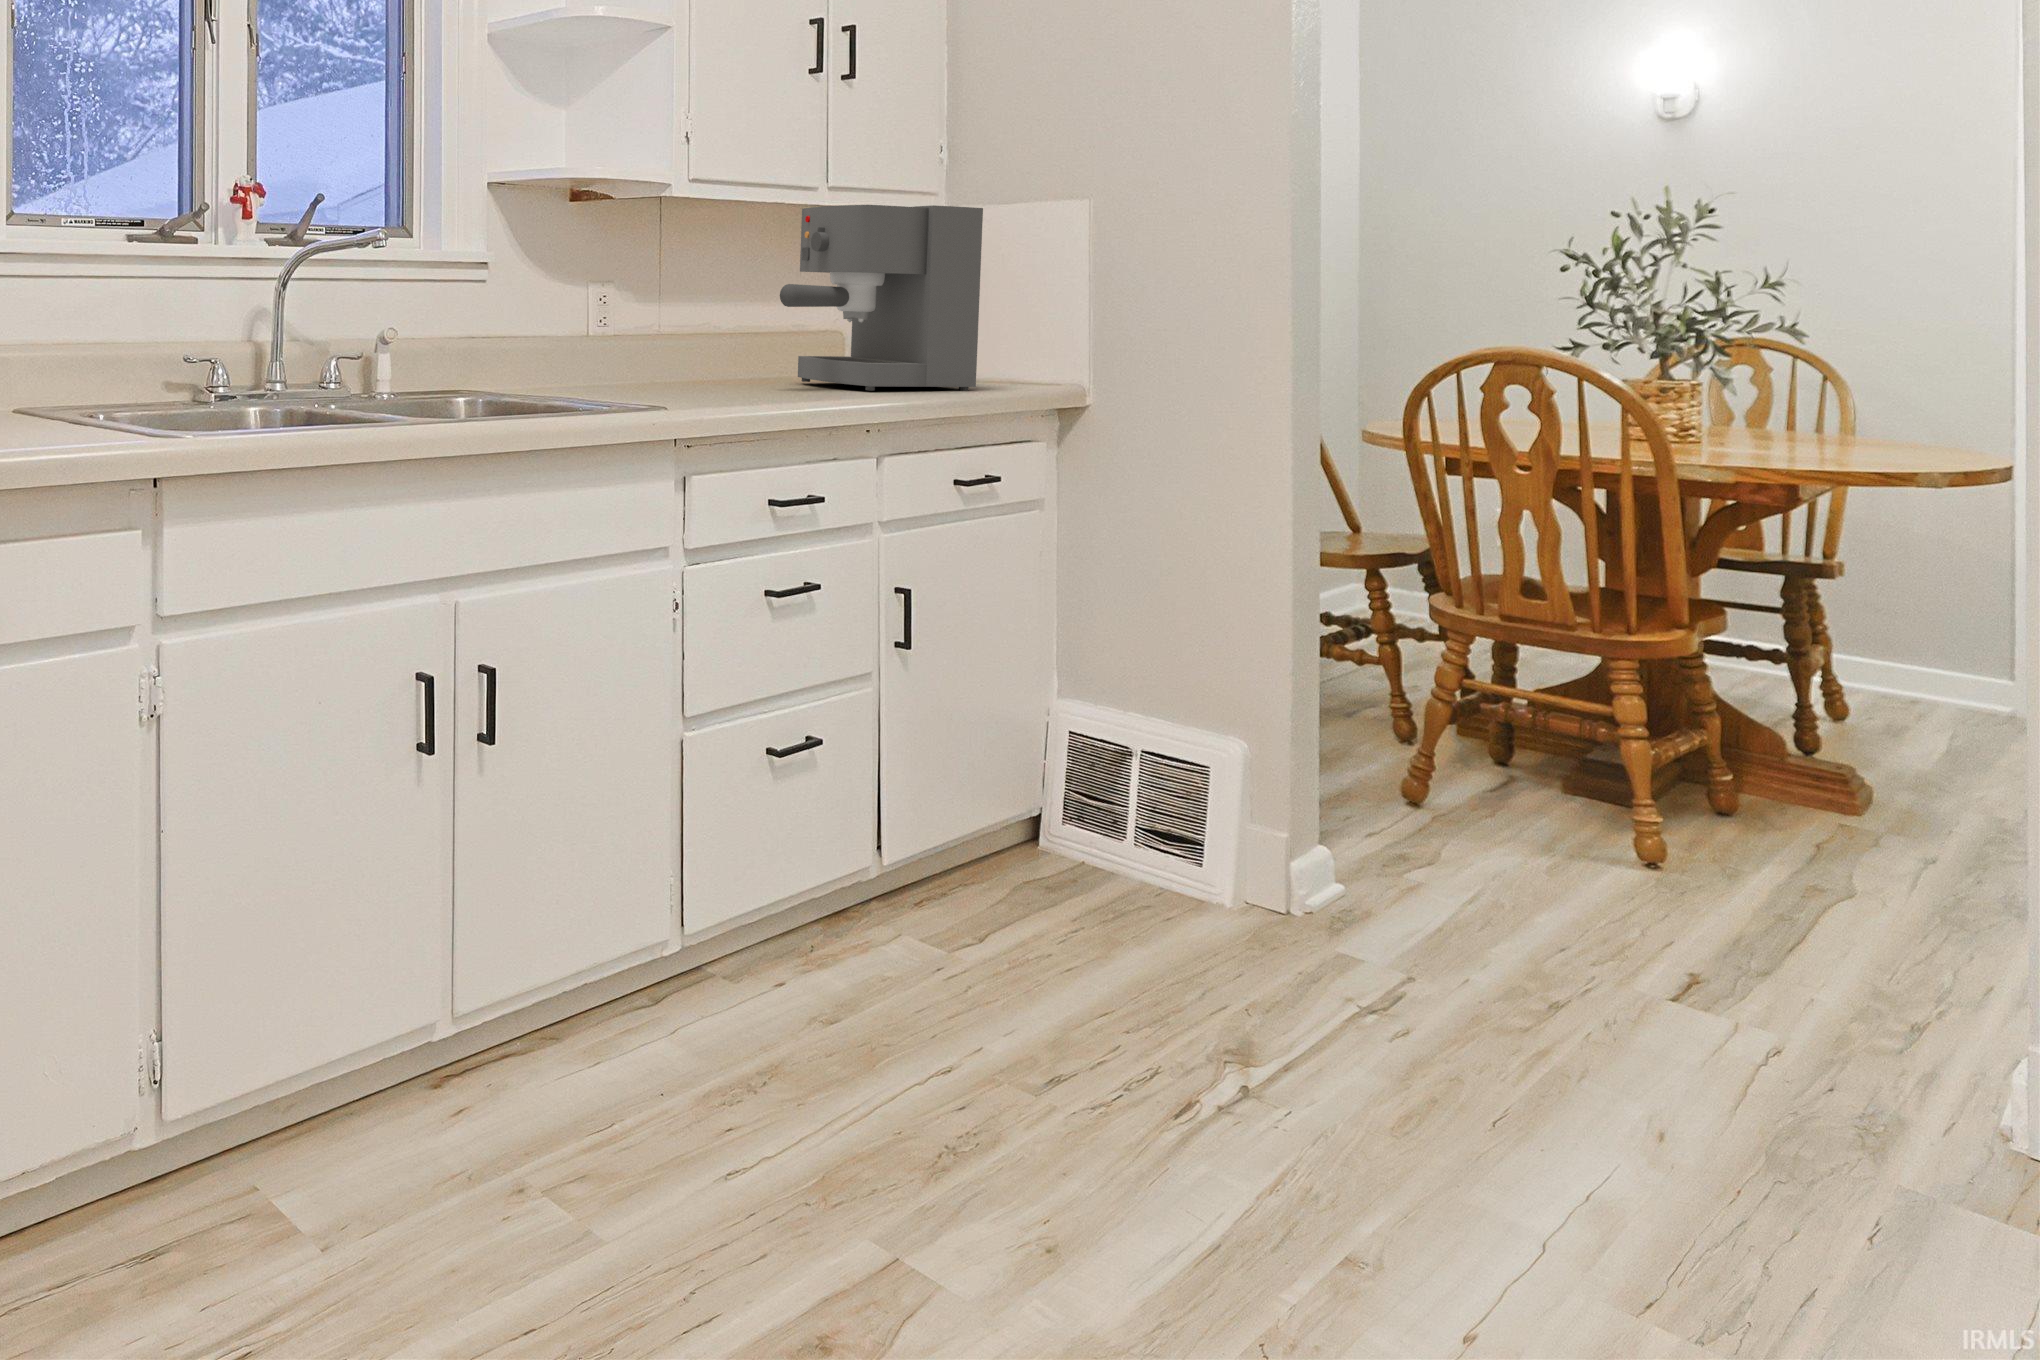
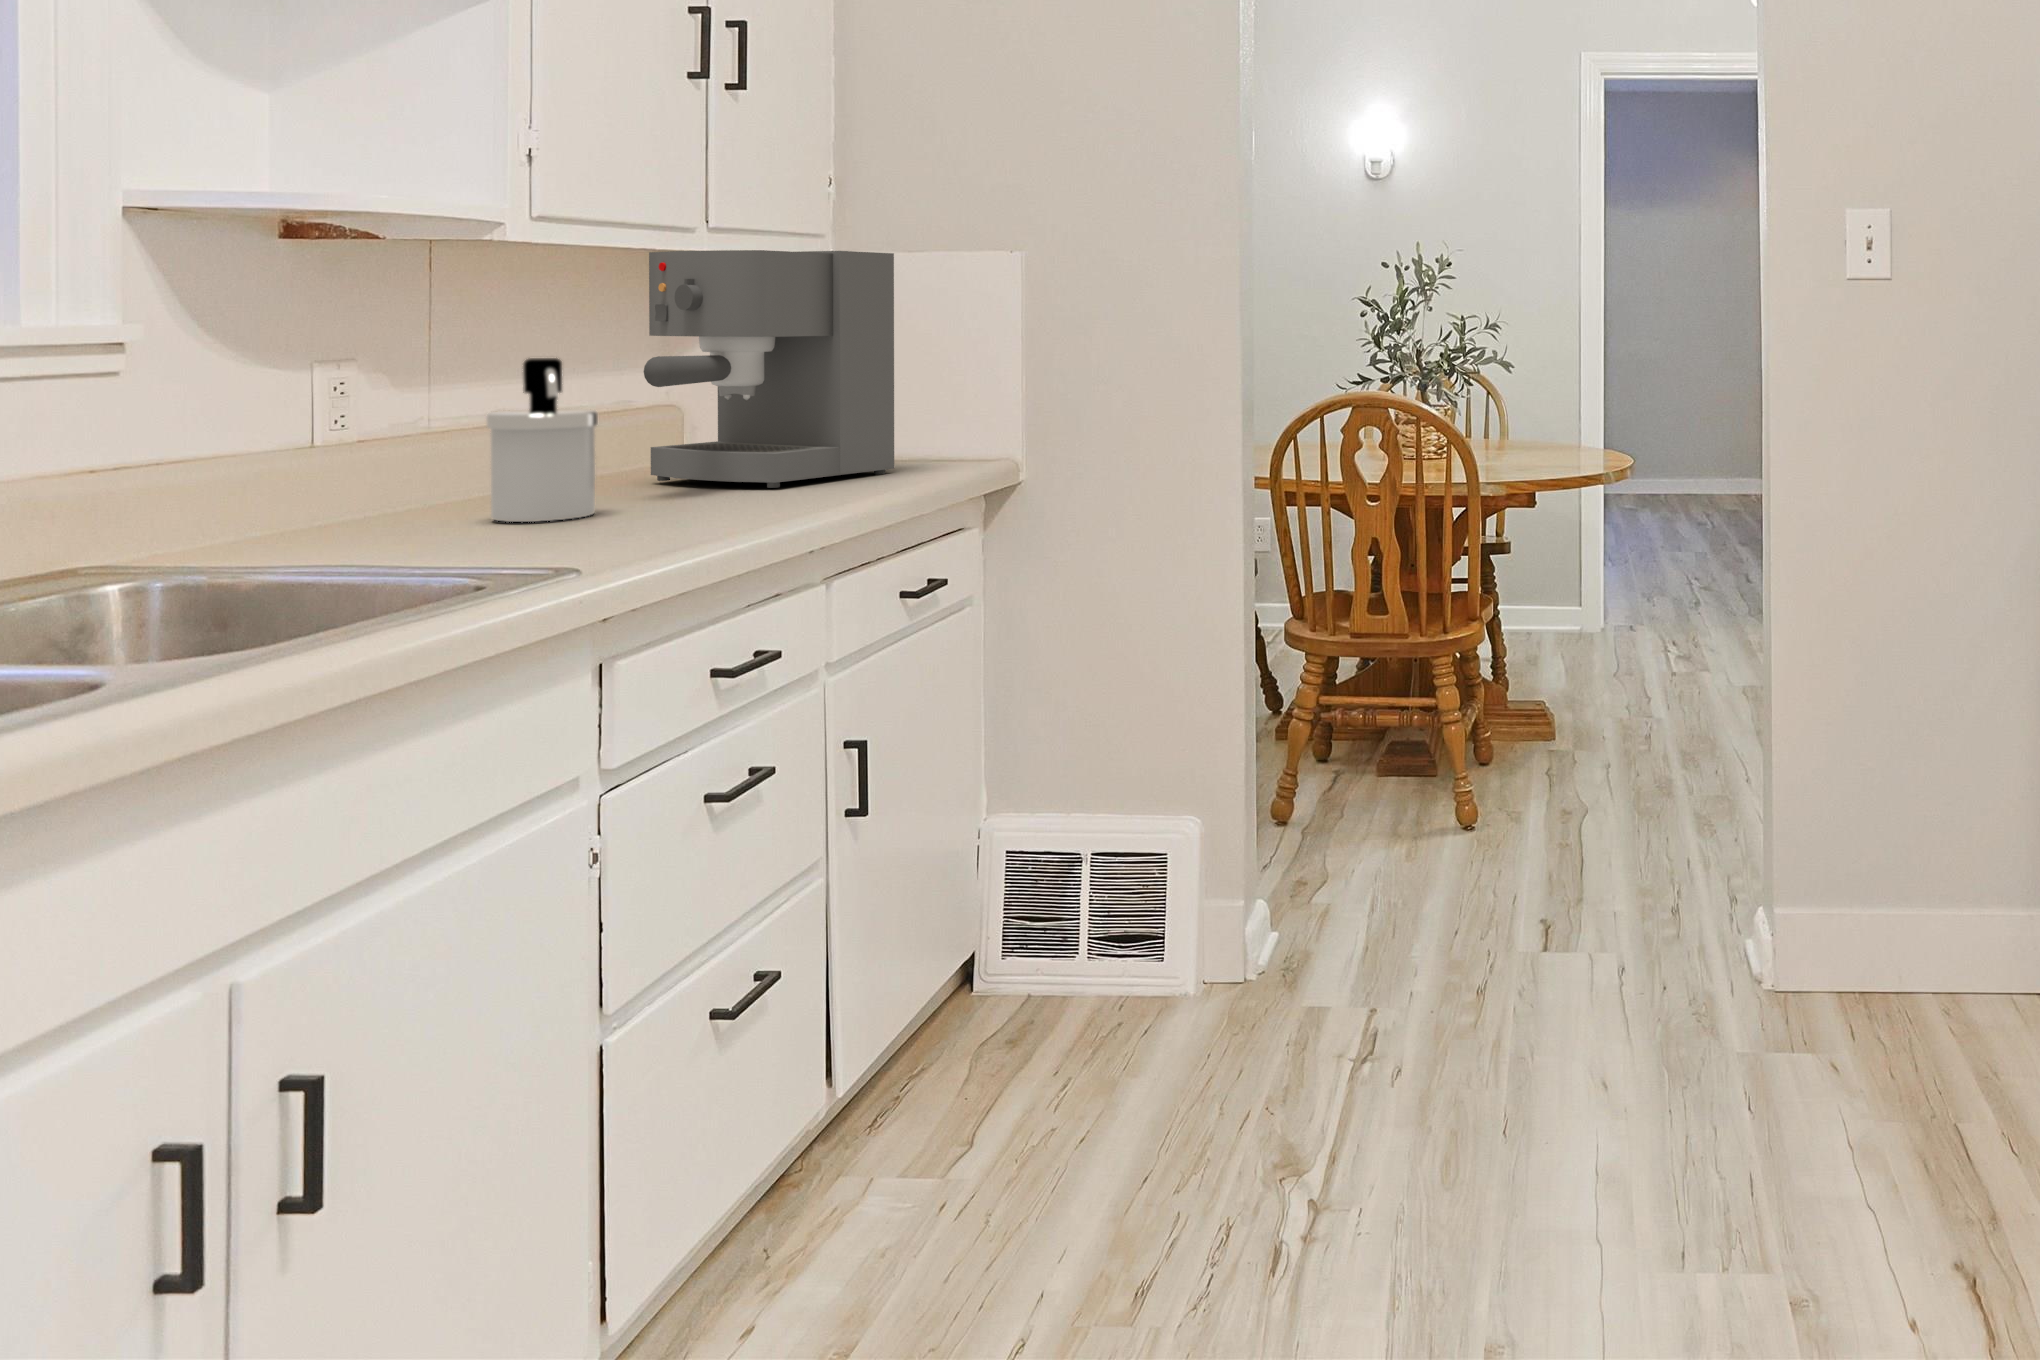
soap dispenser: none [669,280,738,394] -> present [486,358,598,522]

